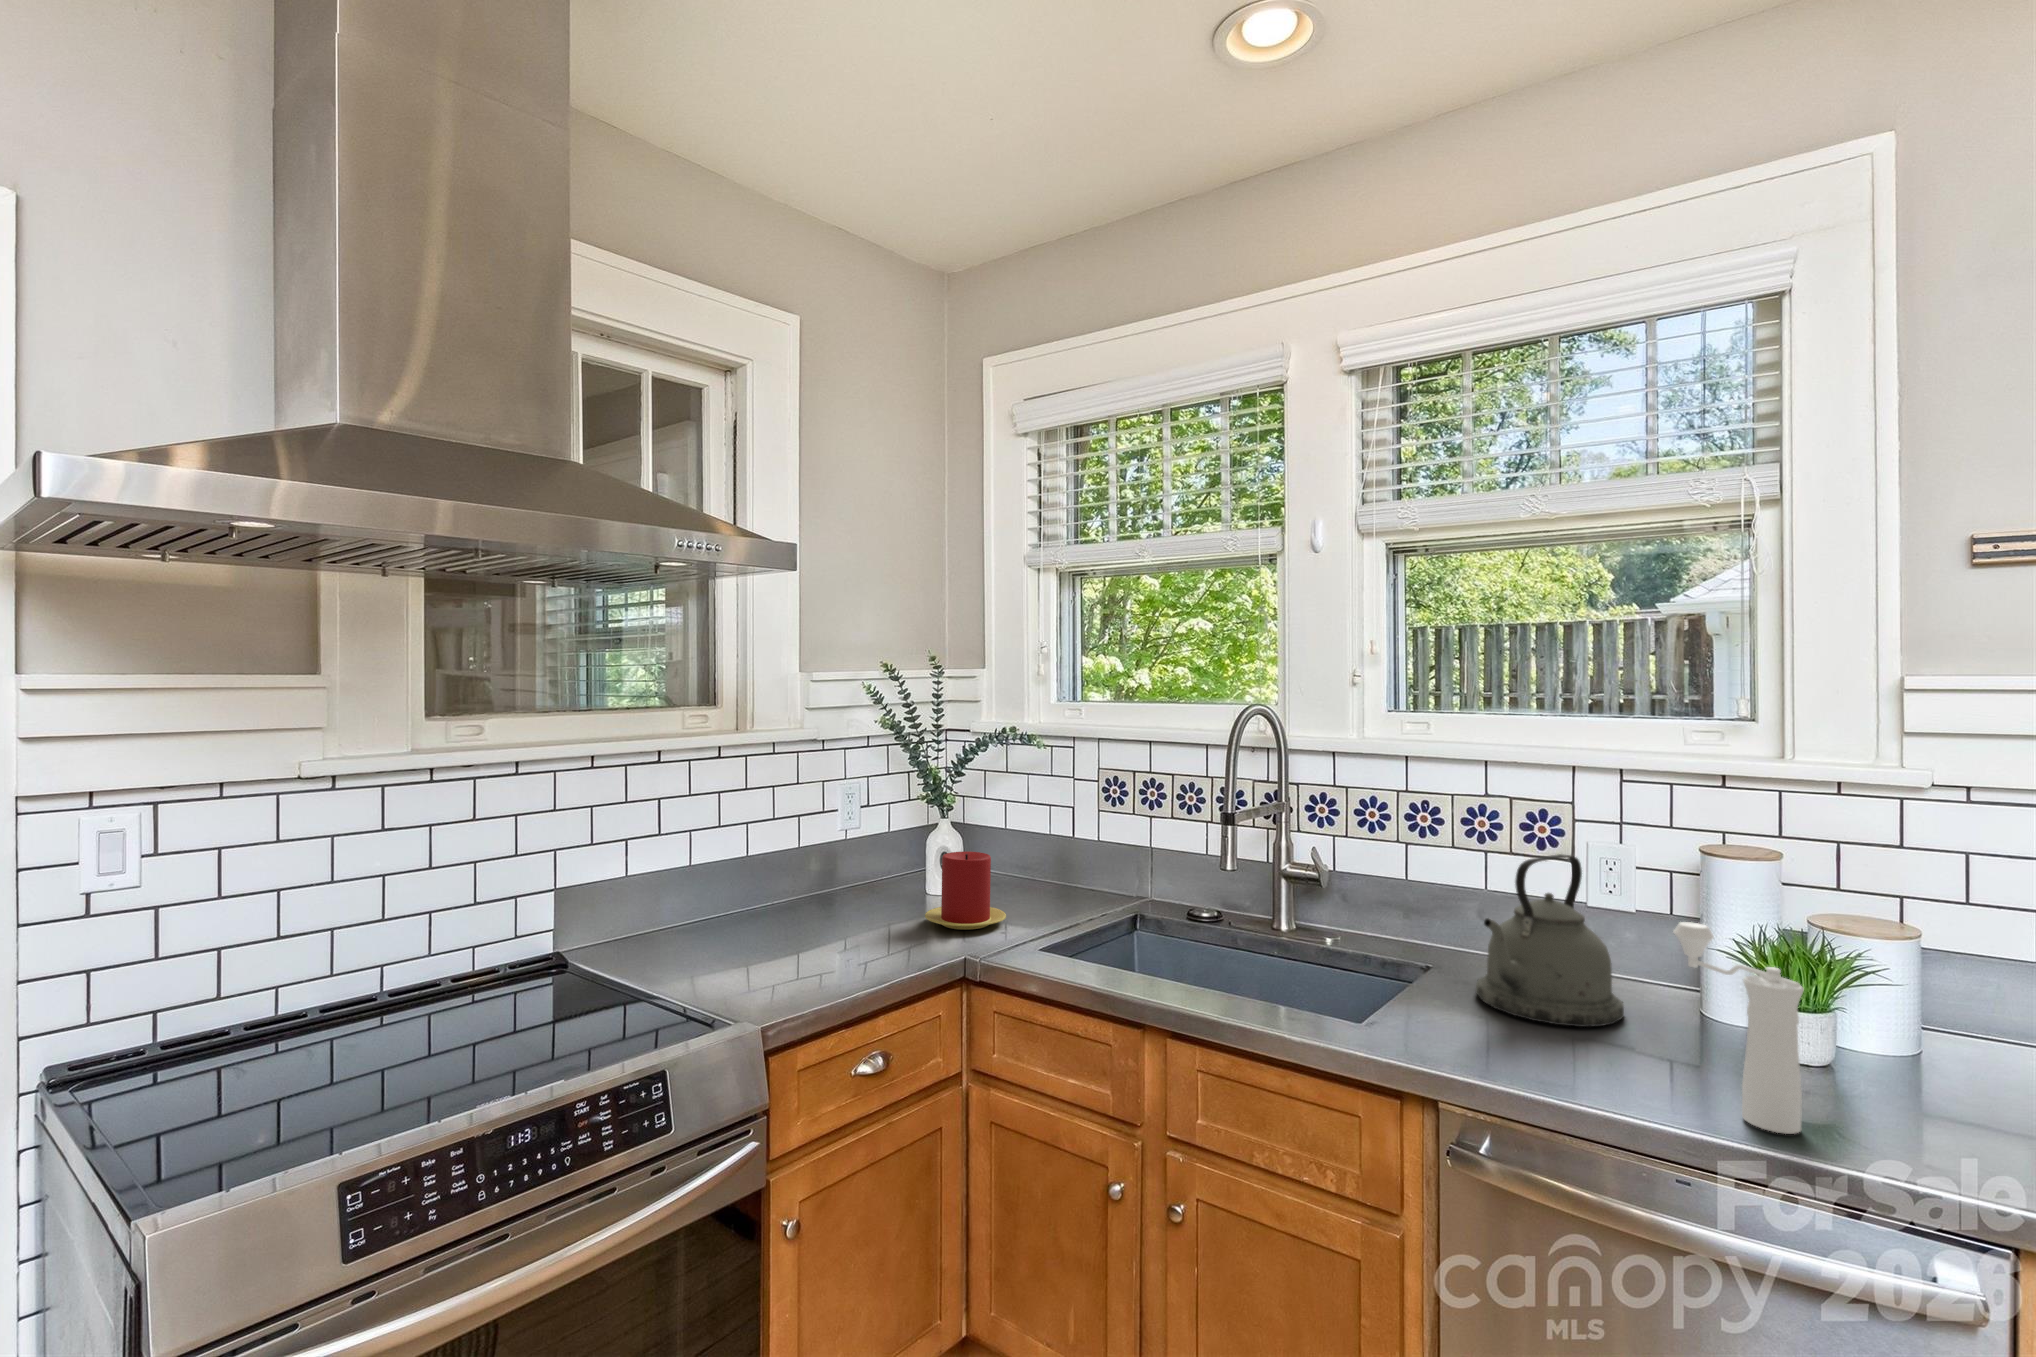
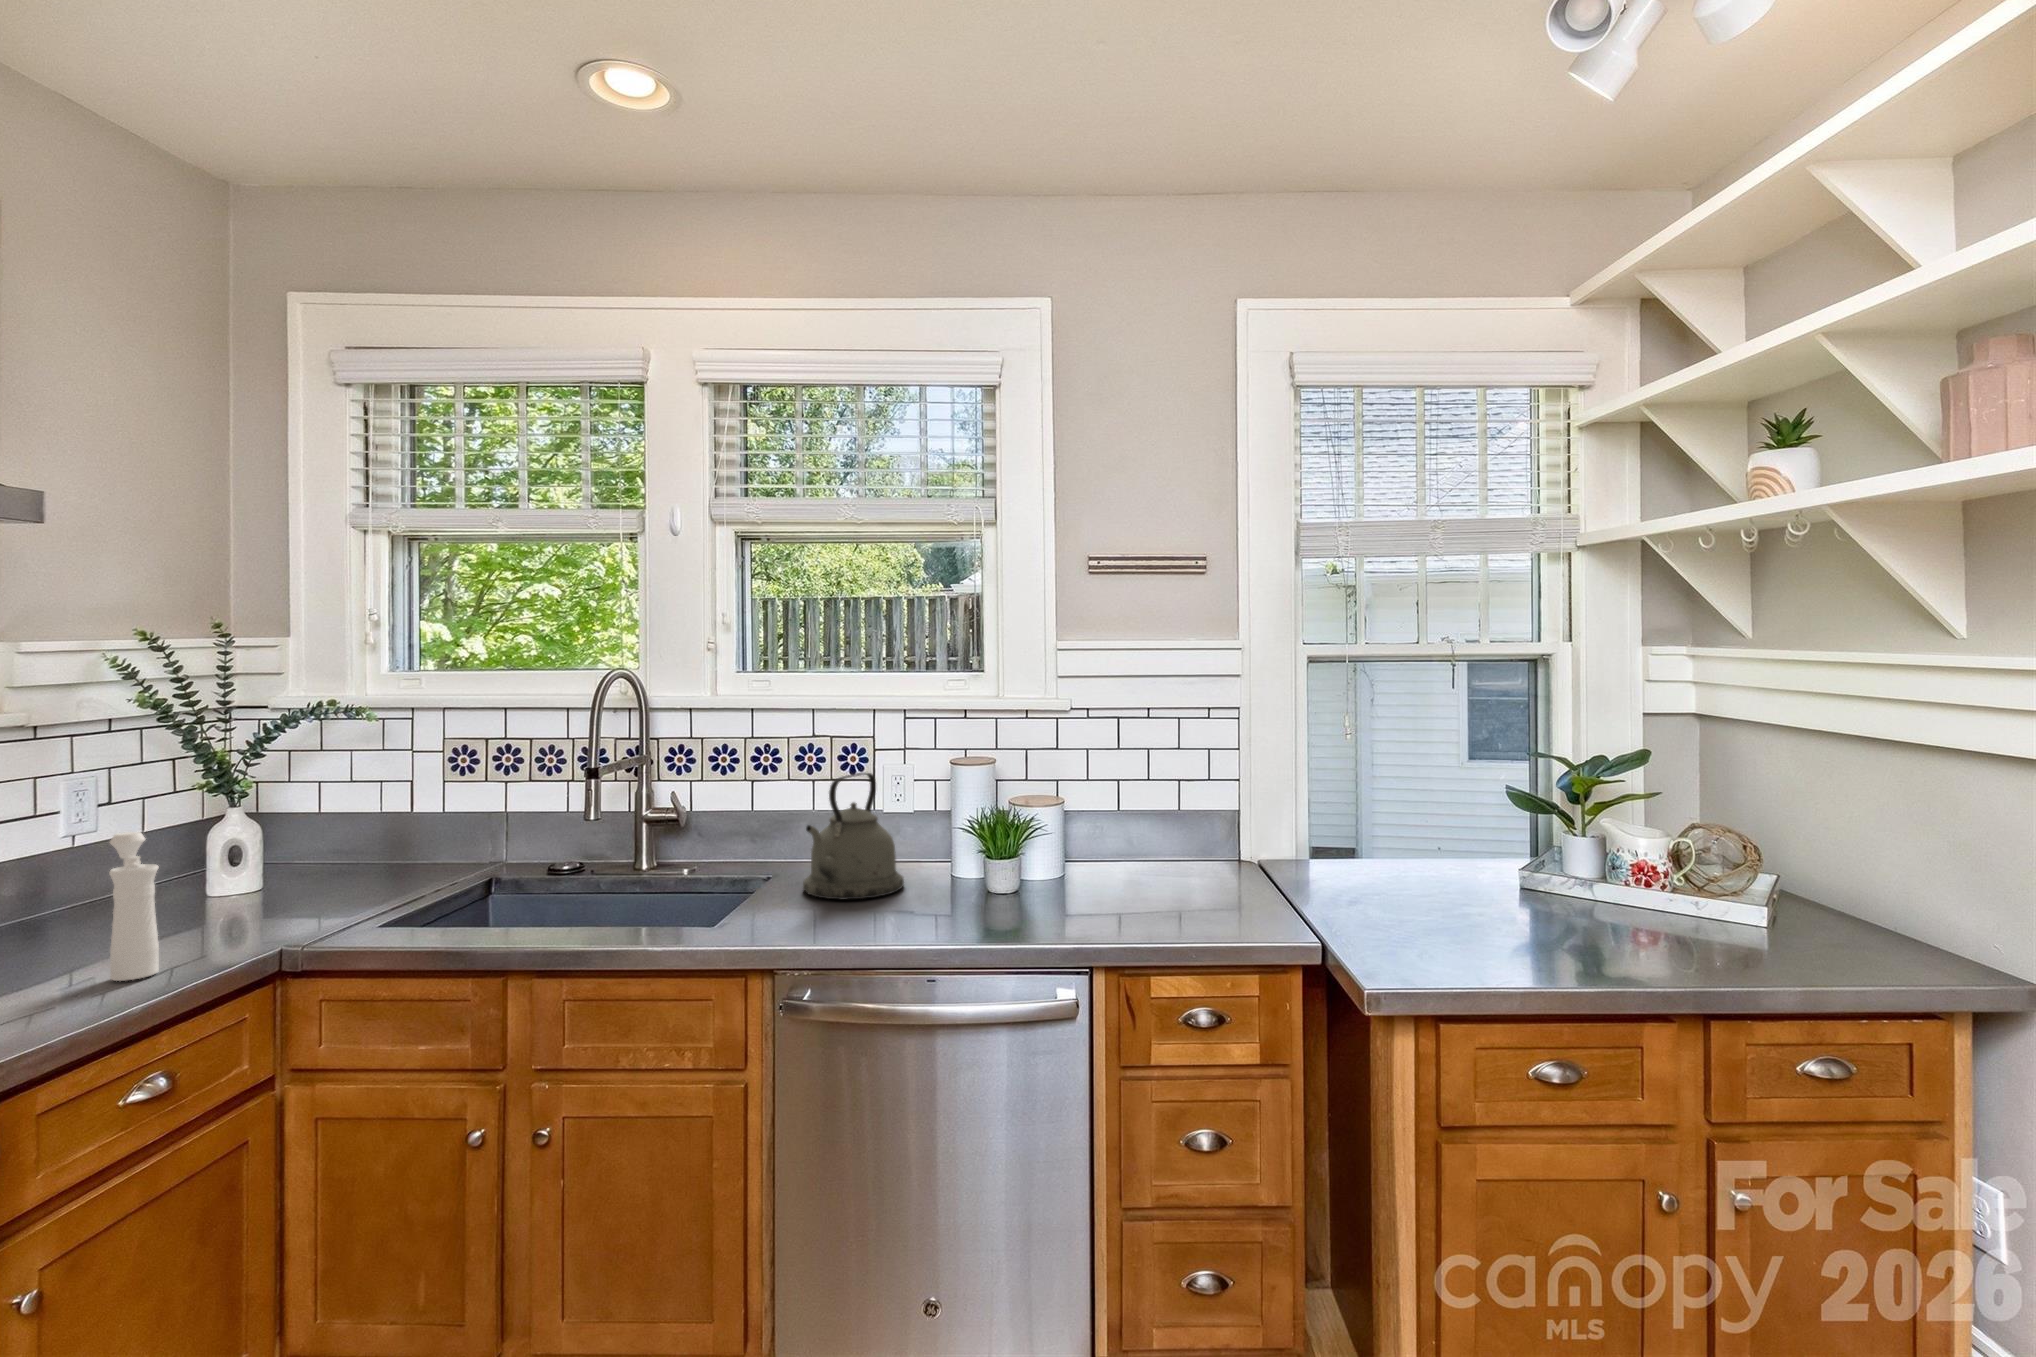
candle: present [925,852,1006,930] -> none [218,837,333,925]
pepper mill: present [1673,922,1804,1134] -> present [109,832,159,981]

